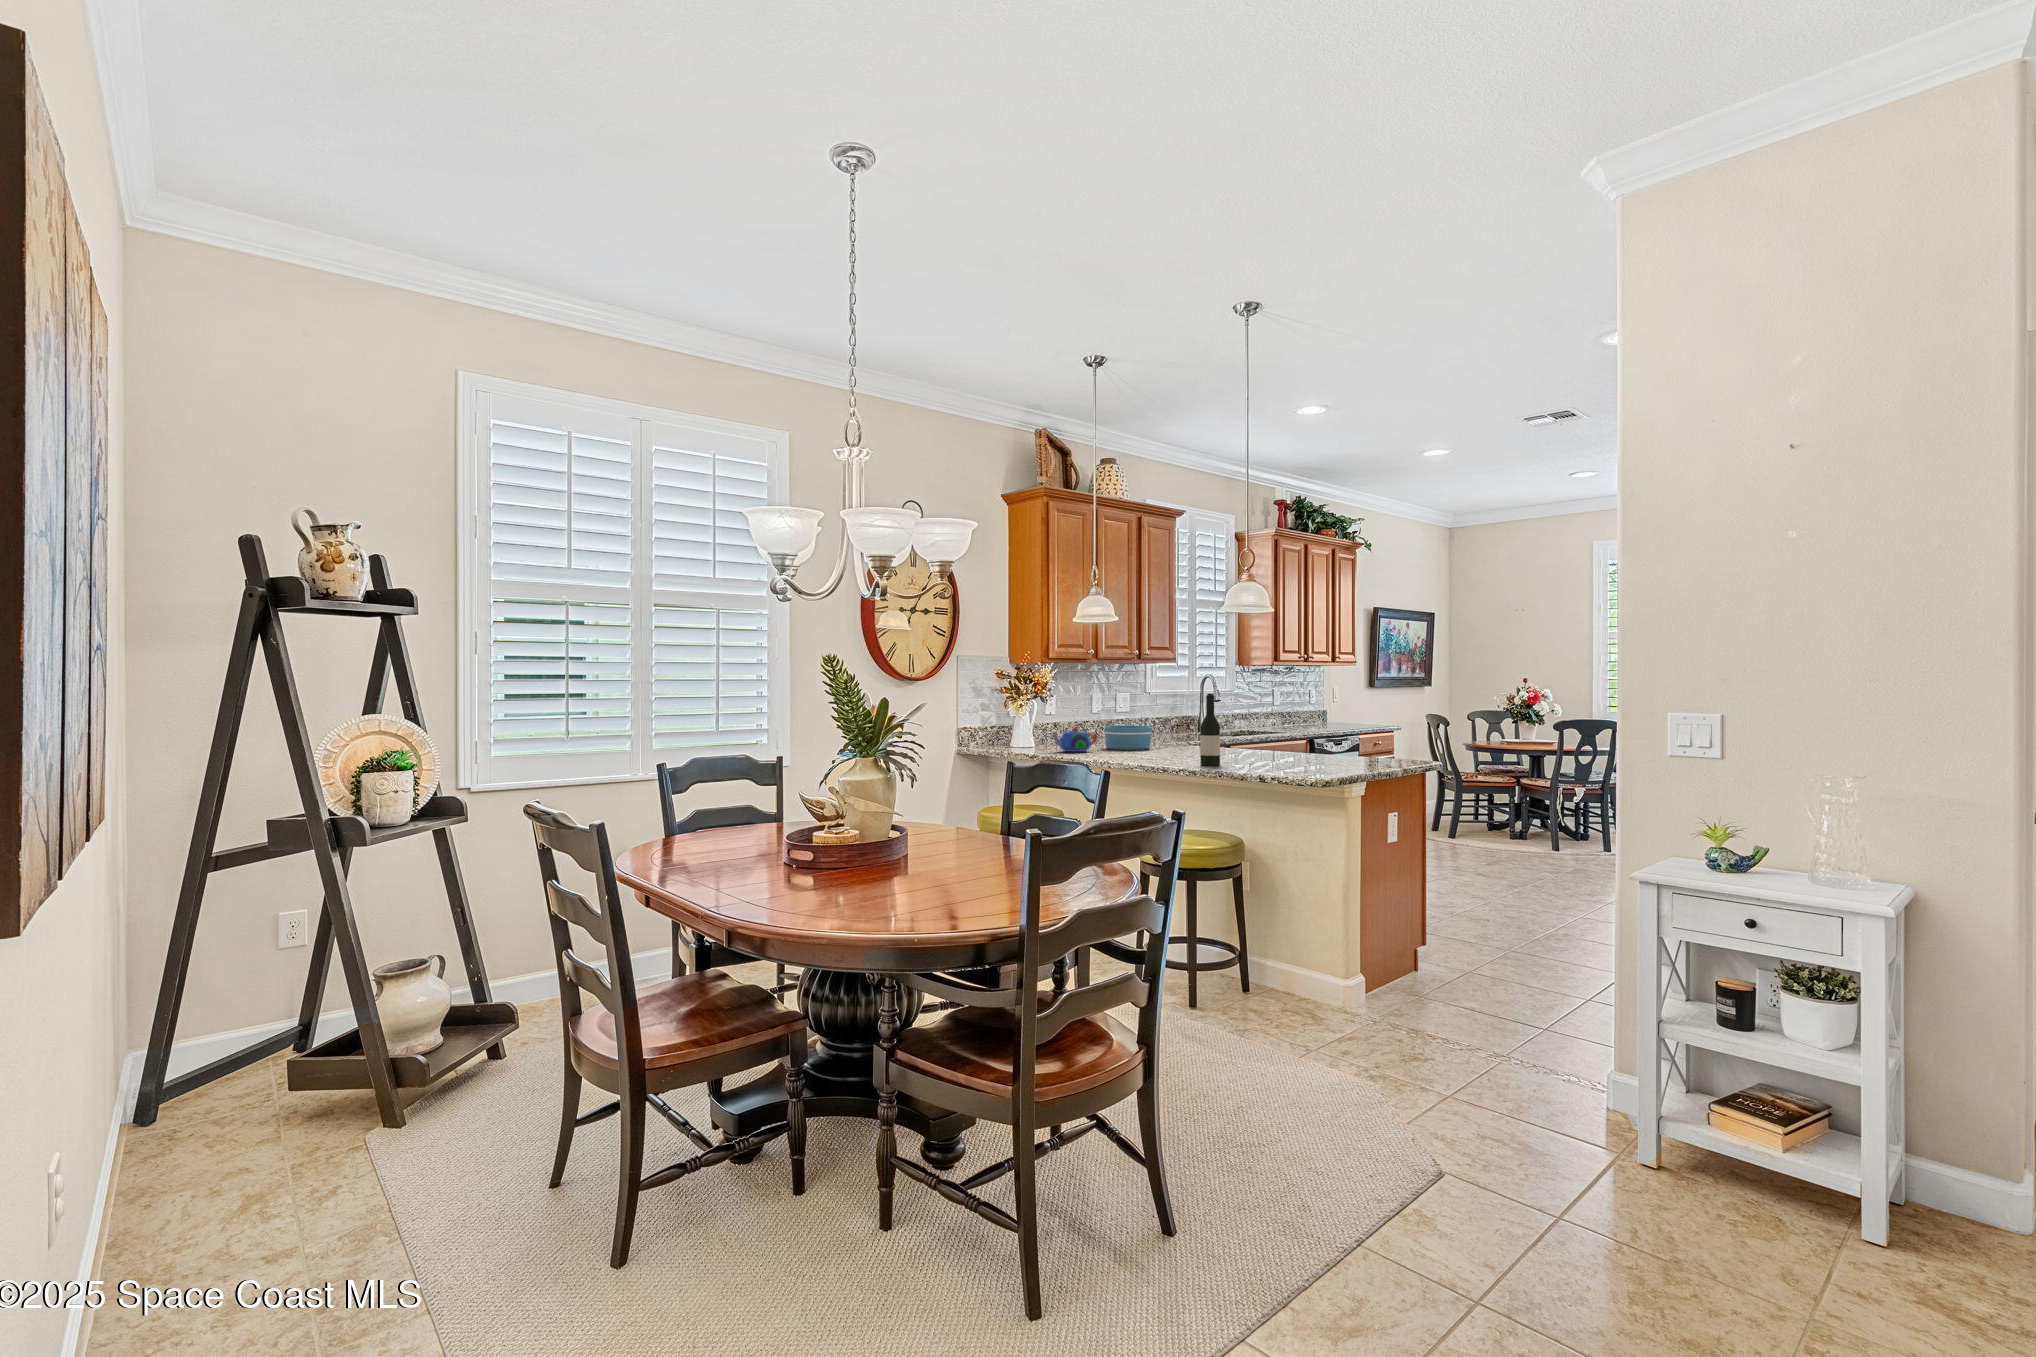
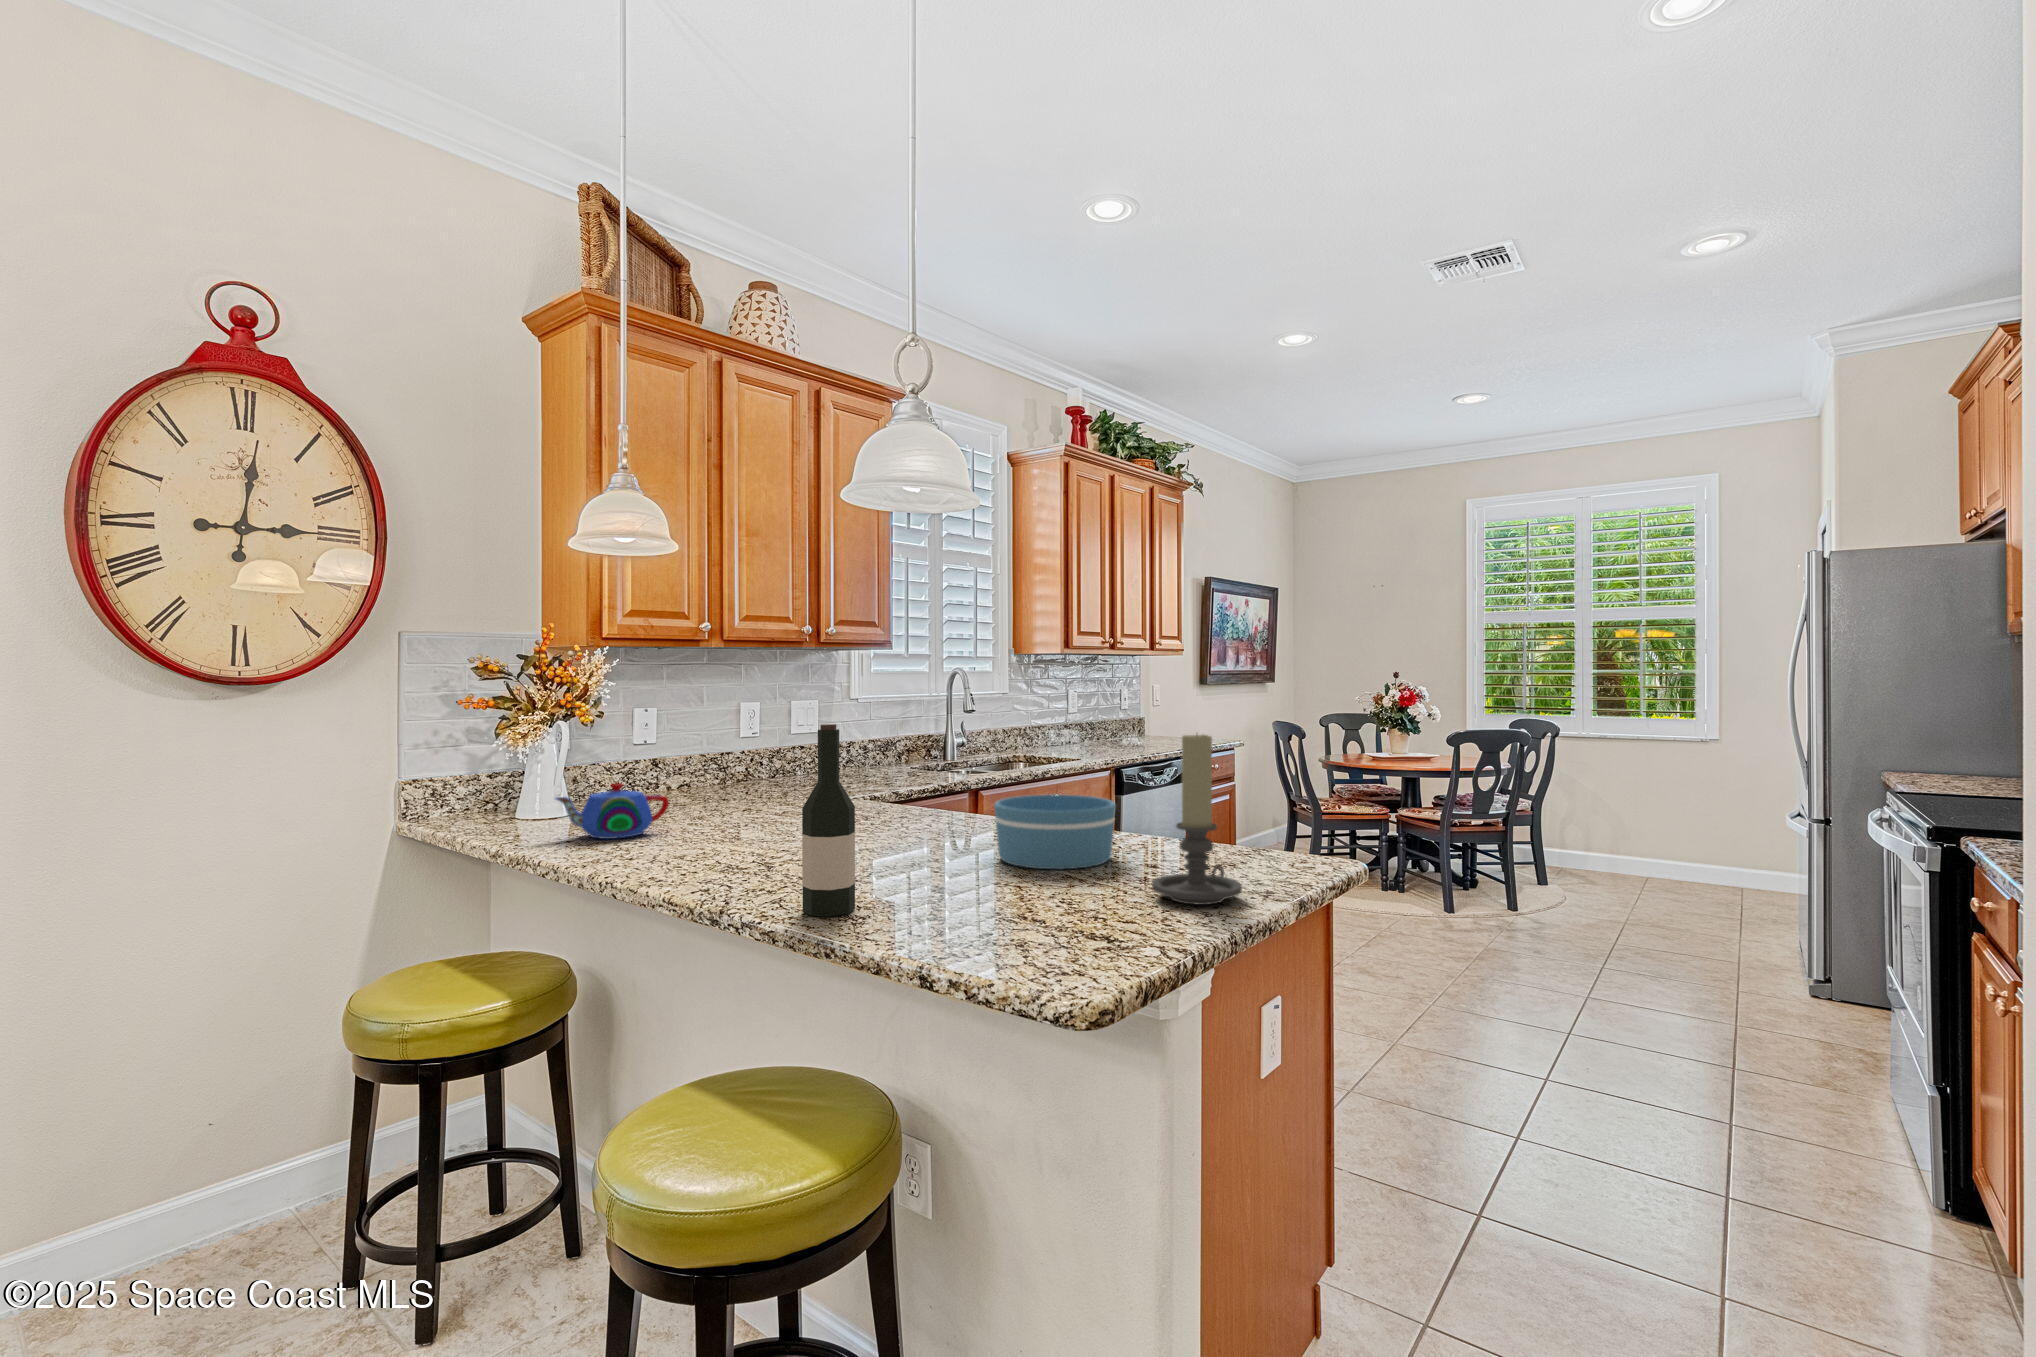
candle holder: none [1339,698,1377,766] -> present [1152,734,1242,905]
bowl: present [1104,725,1152,750] -> present [994,795,1116,869]

